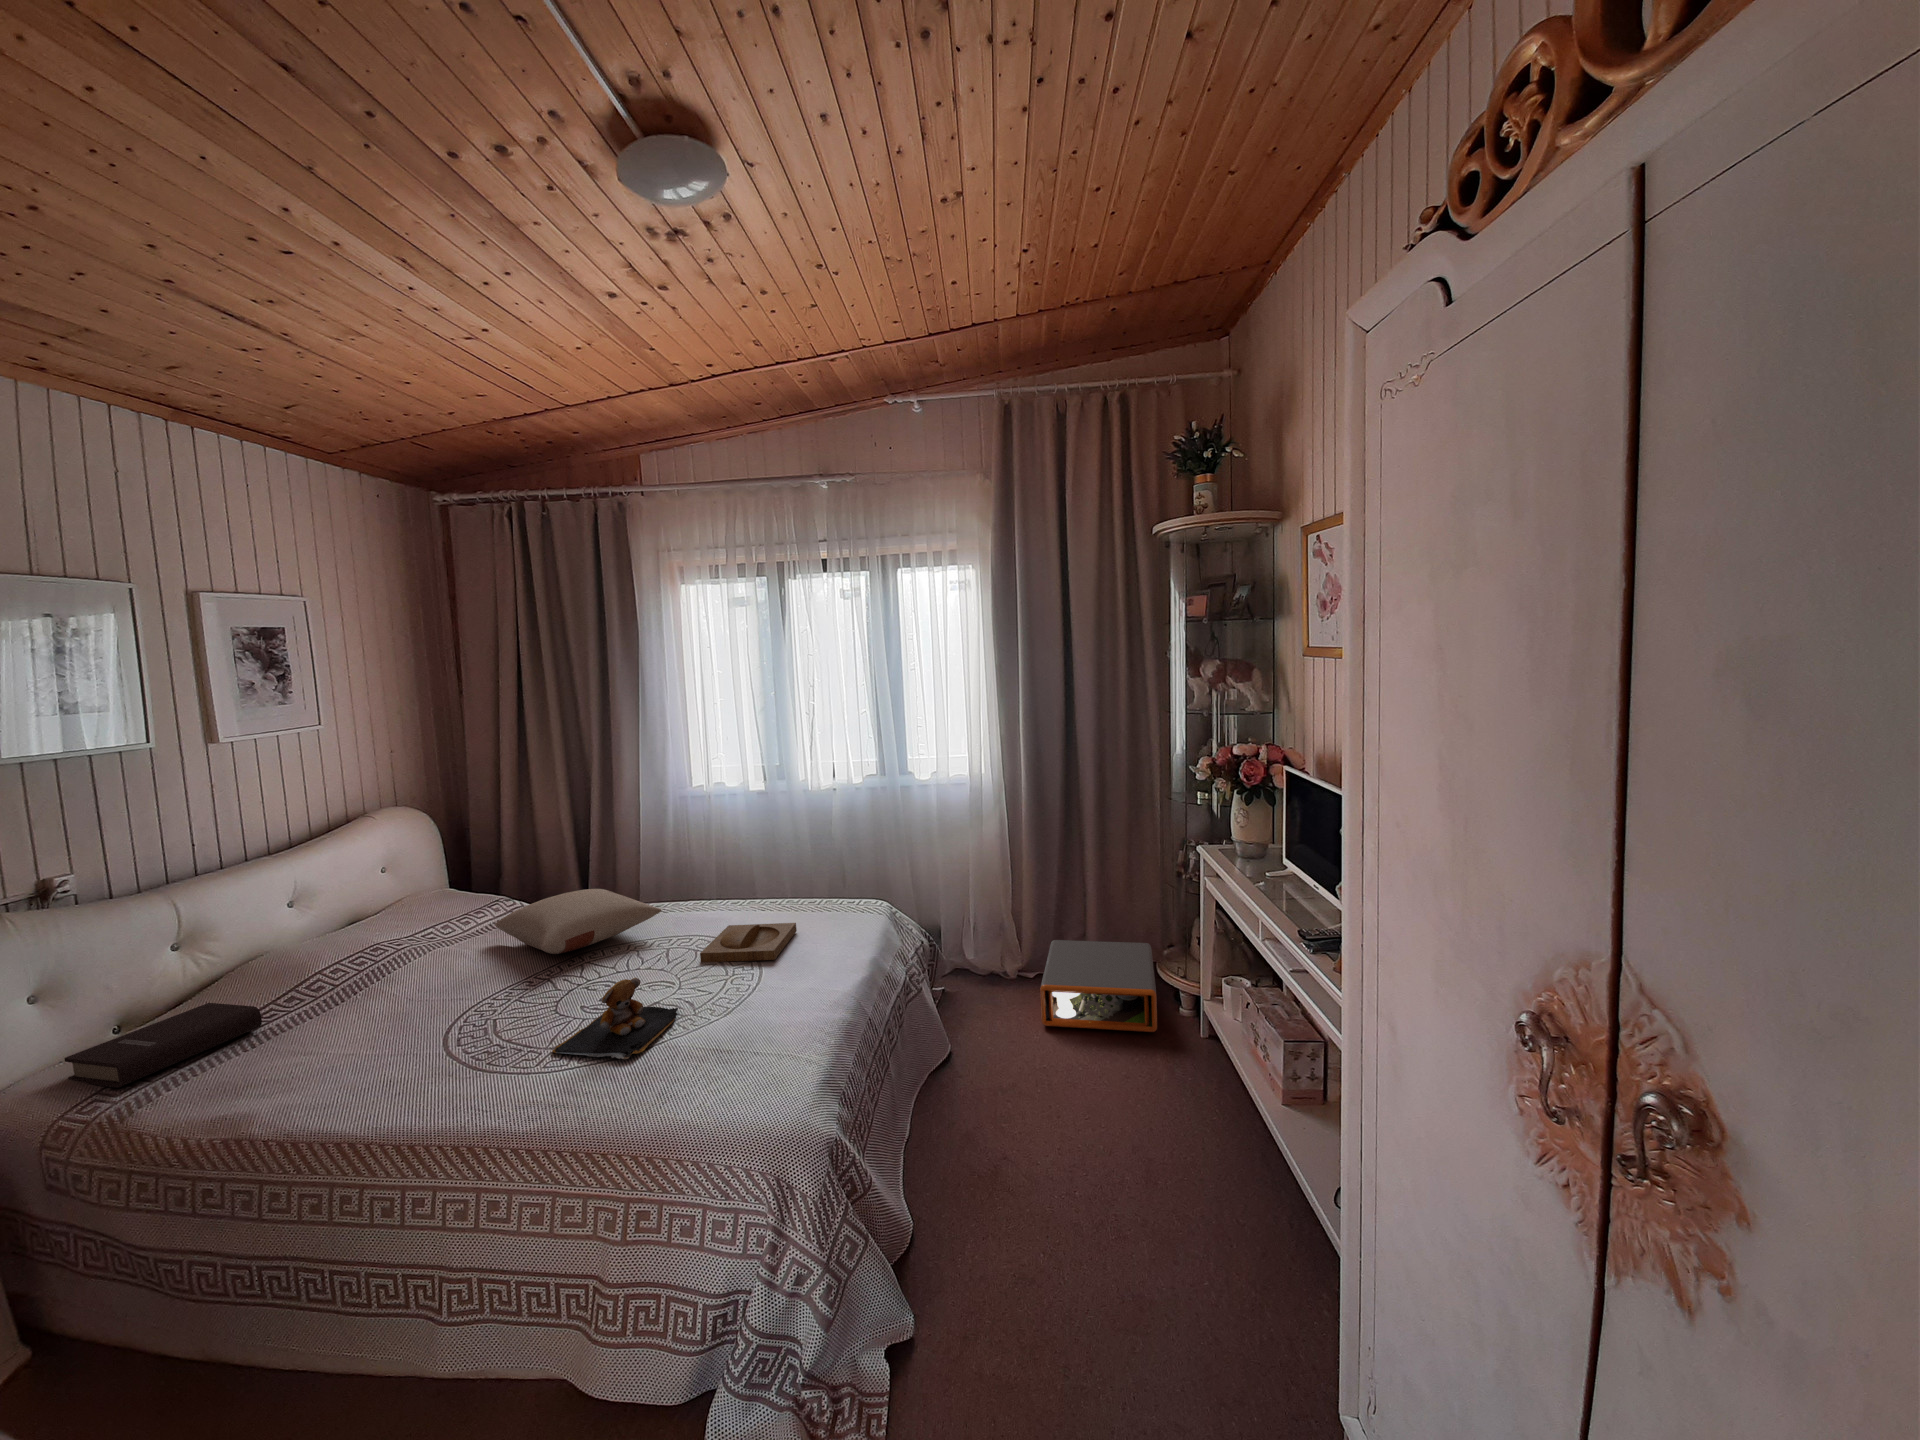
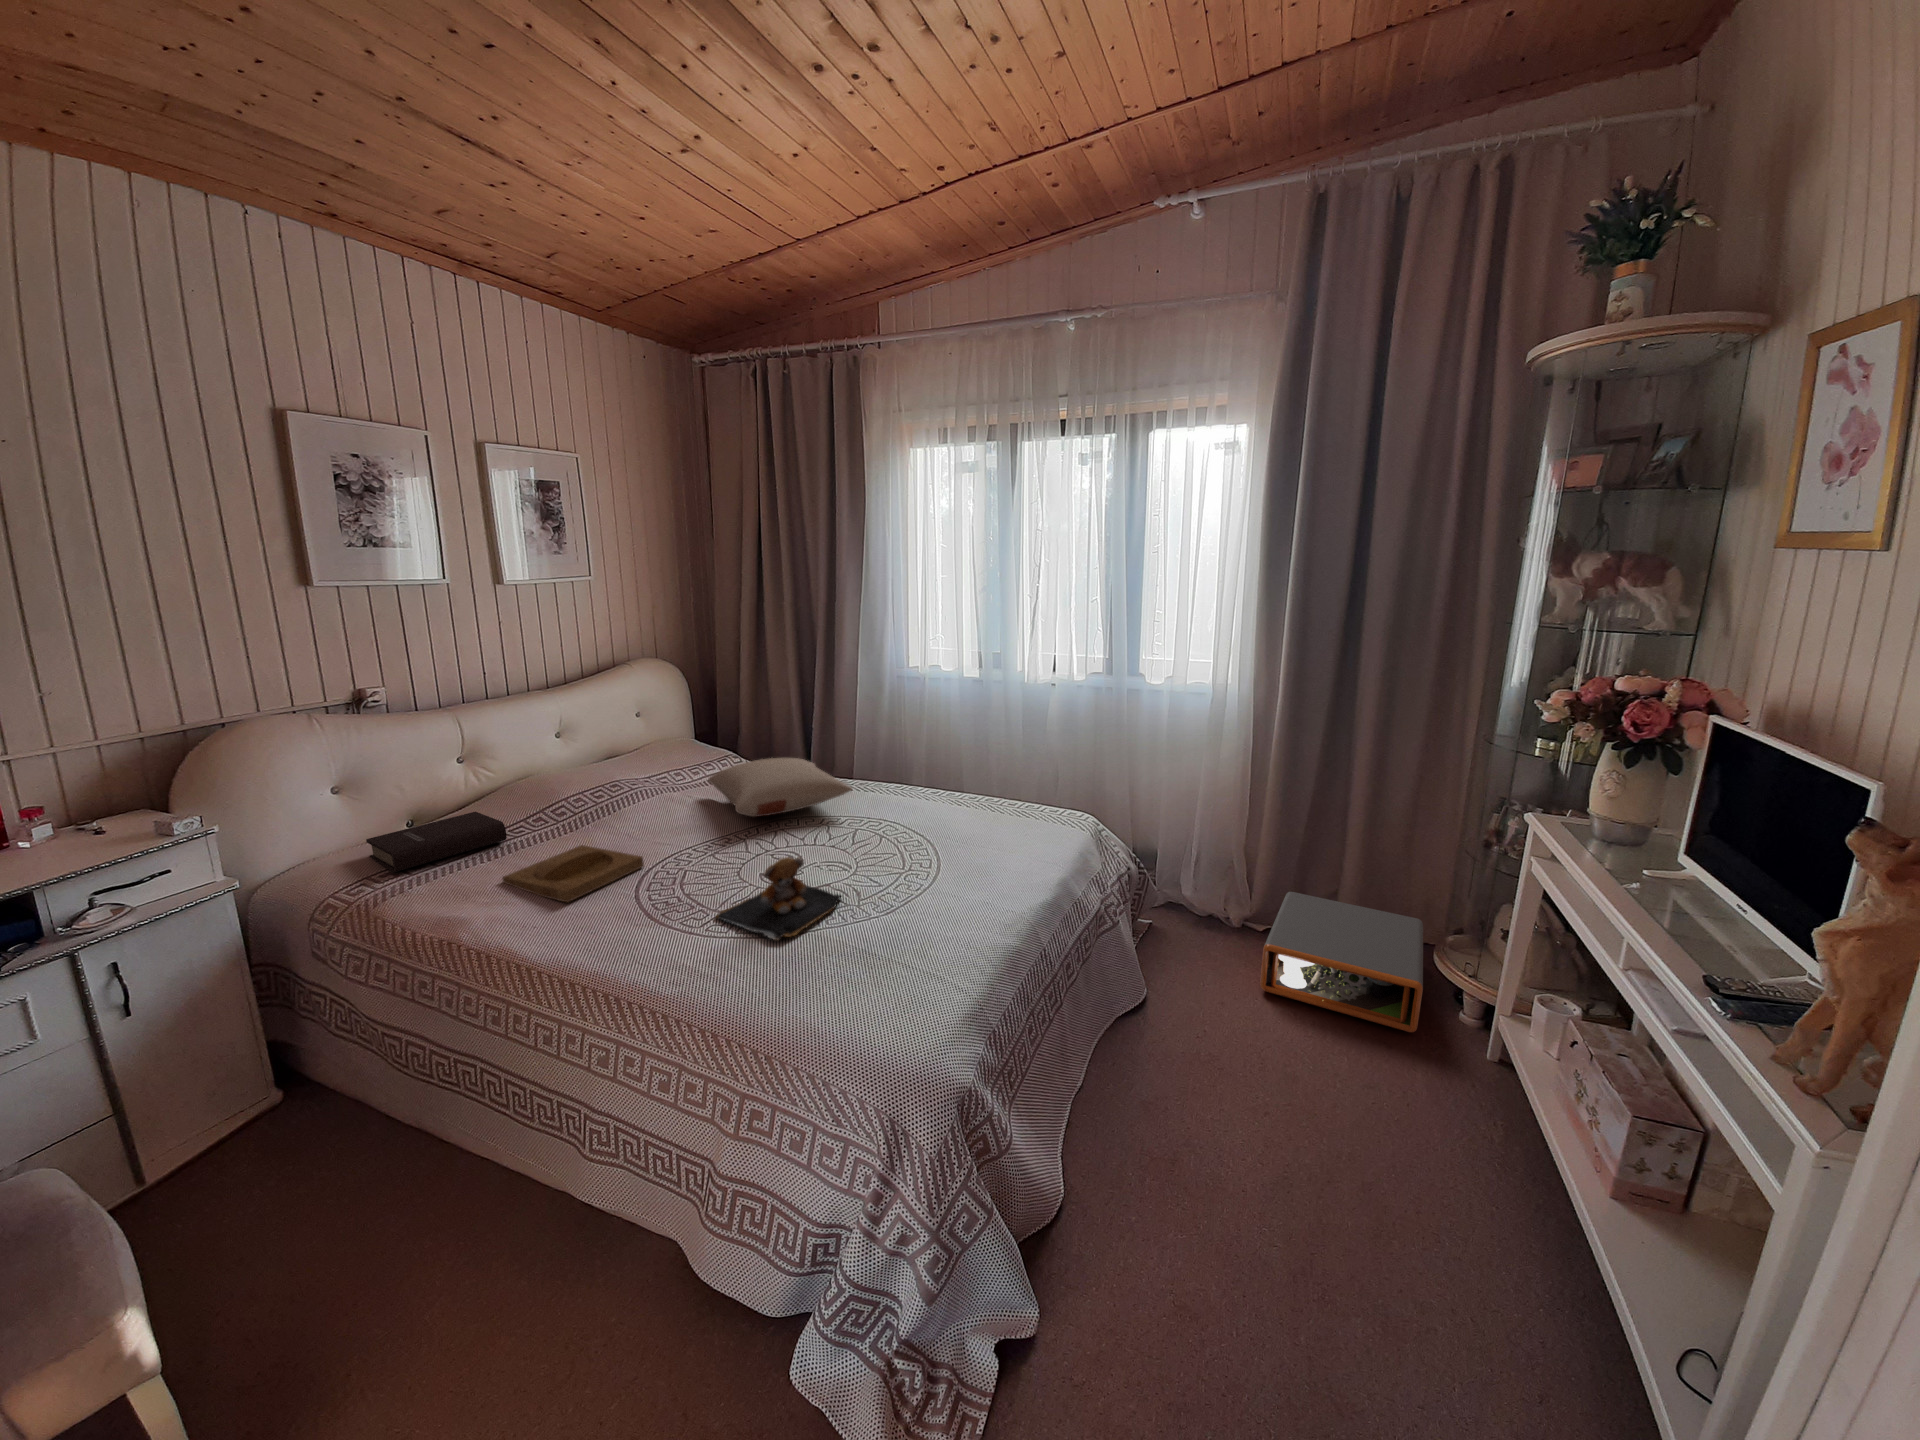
tray: present [700,923,797,962] -> present [502,845,644,902]

